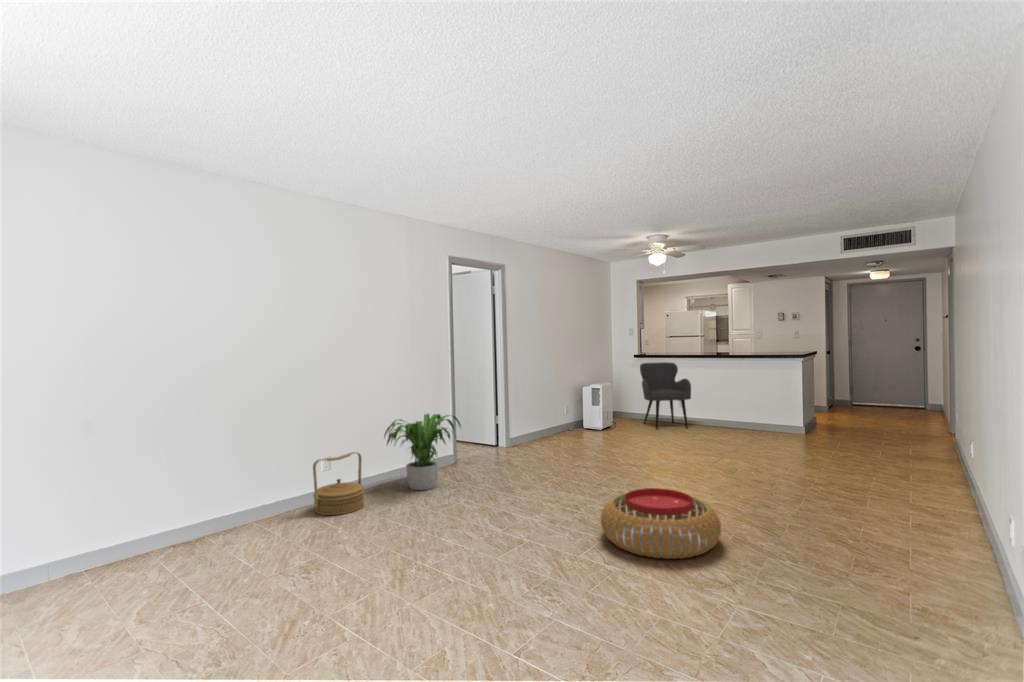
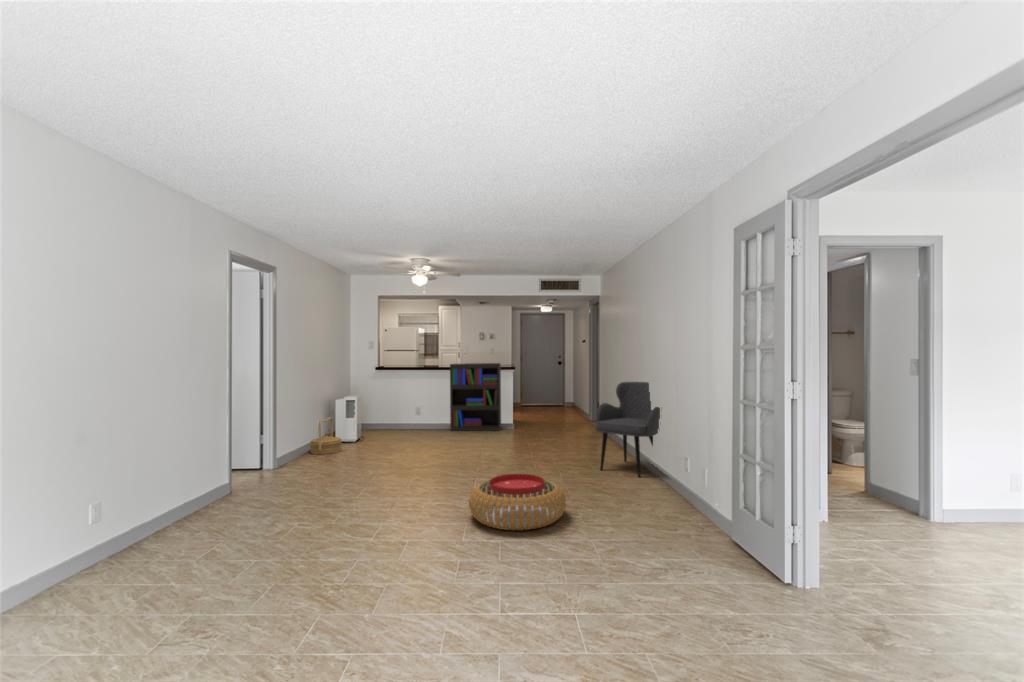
bookshelf: none [712,352,785,437] -> present [450,363,501,431]
armchair: present [640,362,691,429] -> present [596,382,660,477]
potted plant: present [384,414,460,490] -> none [169,434,270,529]
woven basket: present [313,452,364,515] -> present [310,417,342,454]

